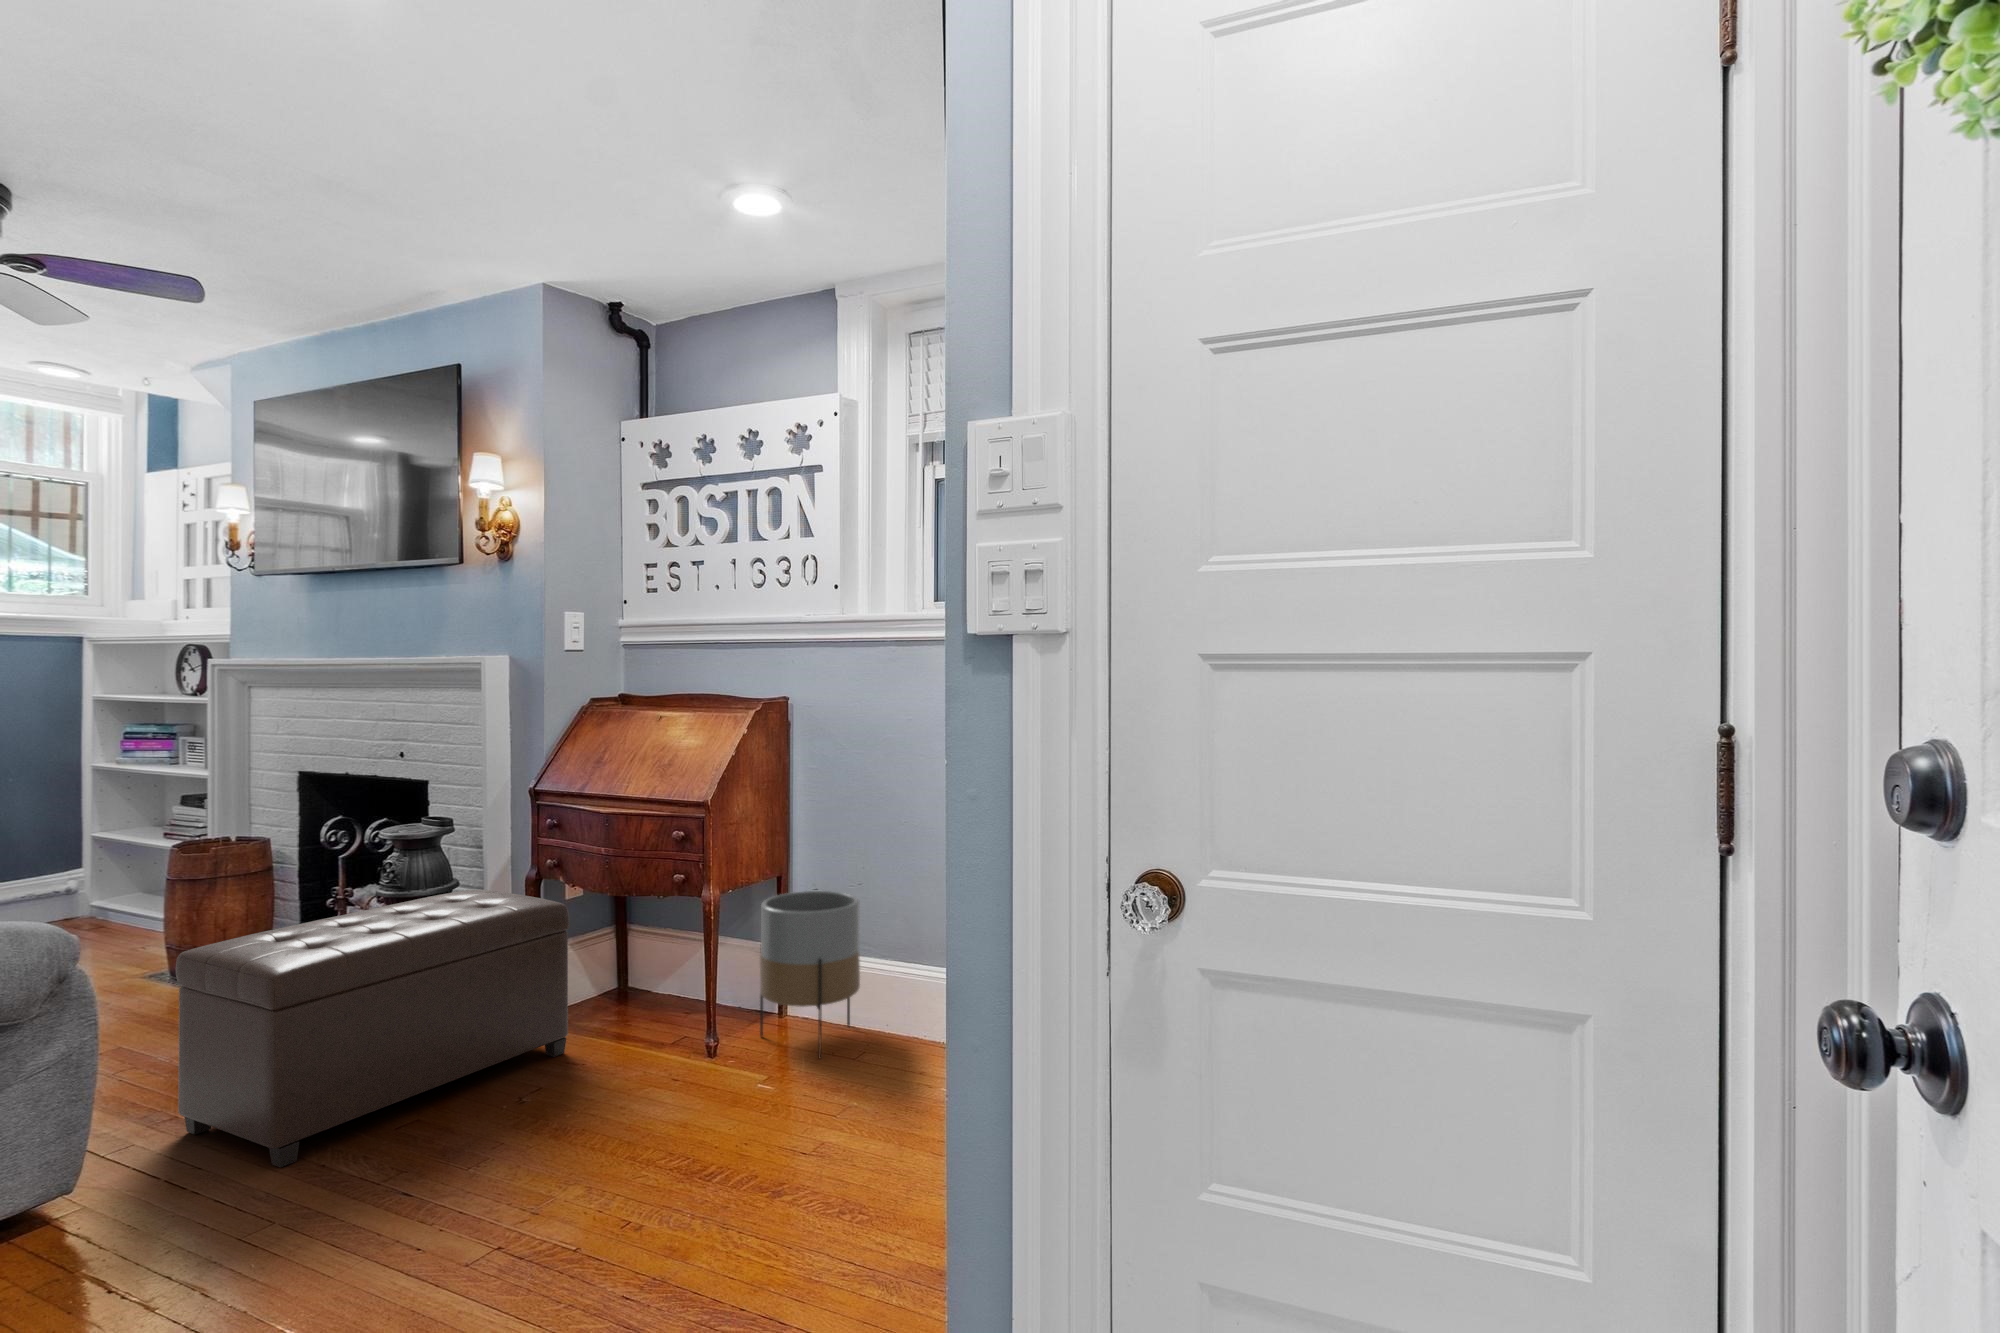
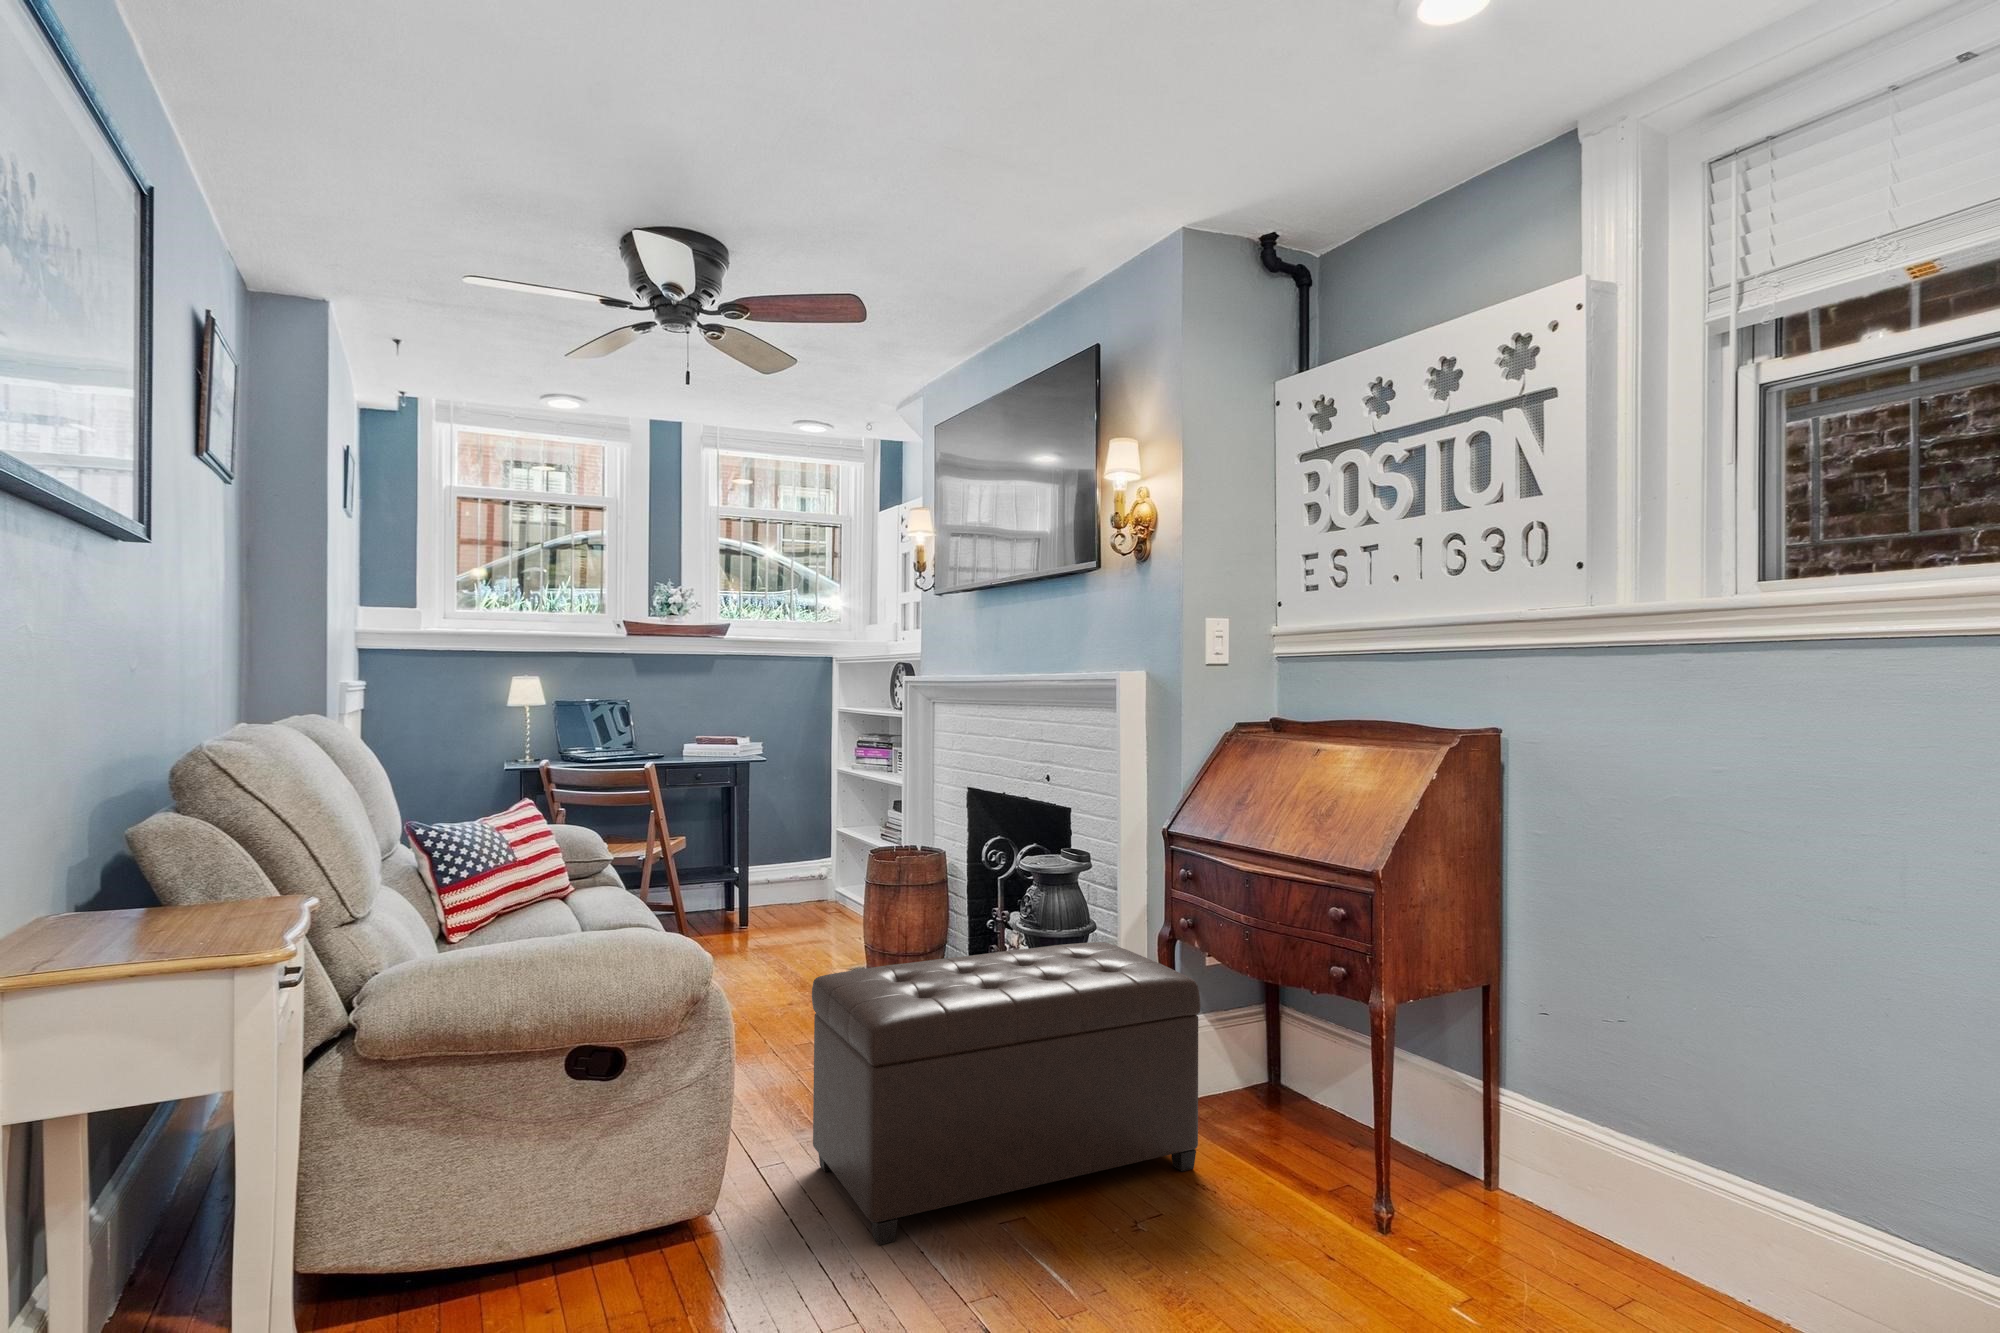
planter: present [760,891,860,1058] -> none [1454,1014,1617,1286]

